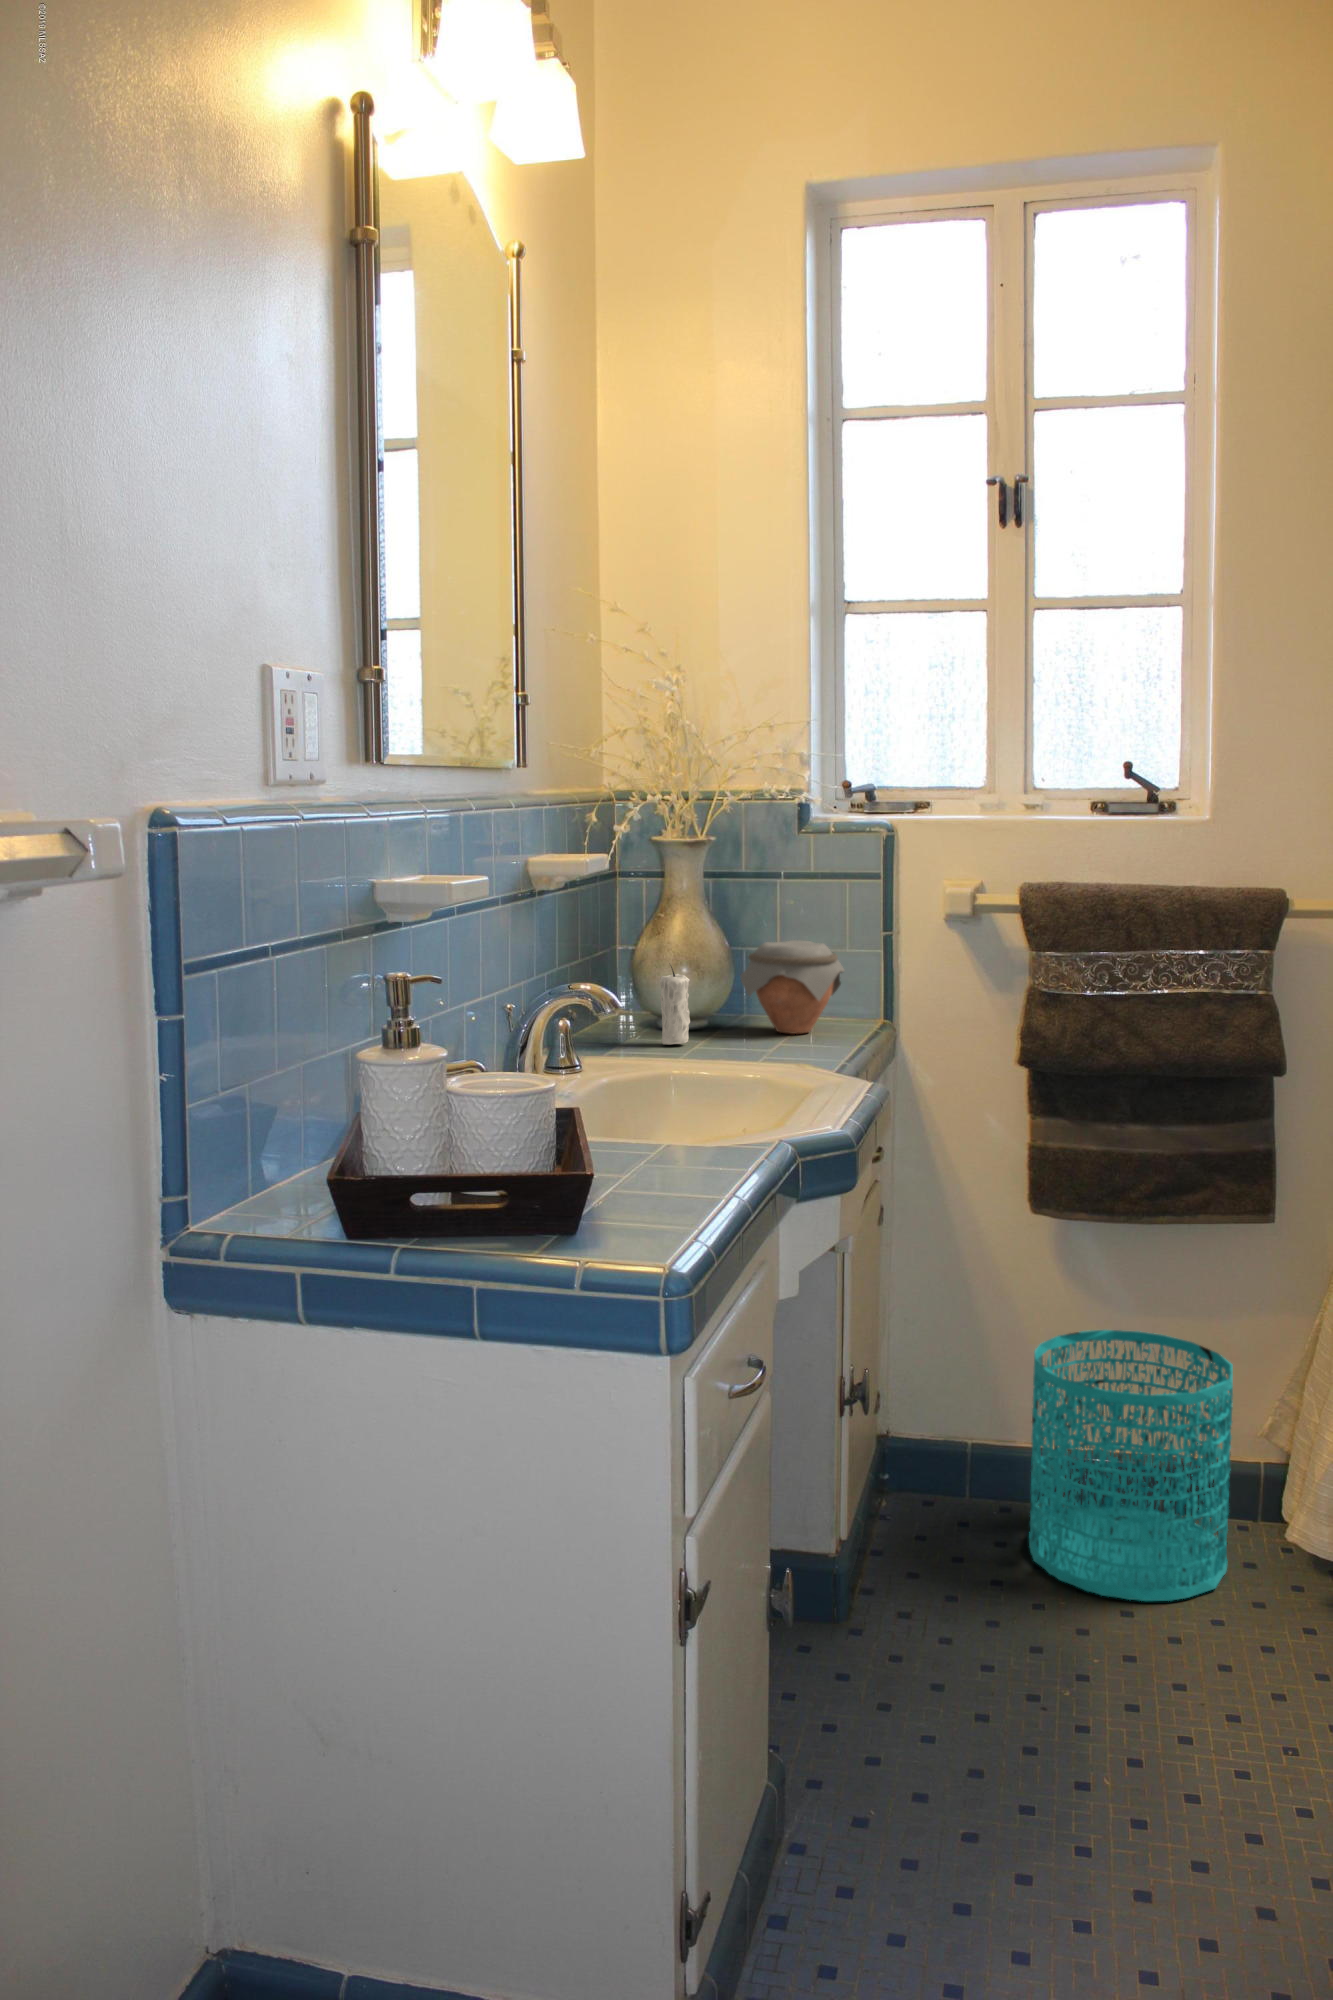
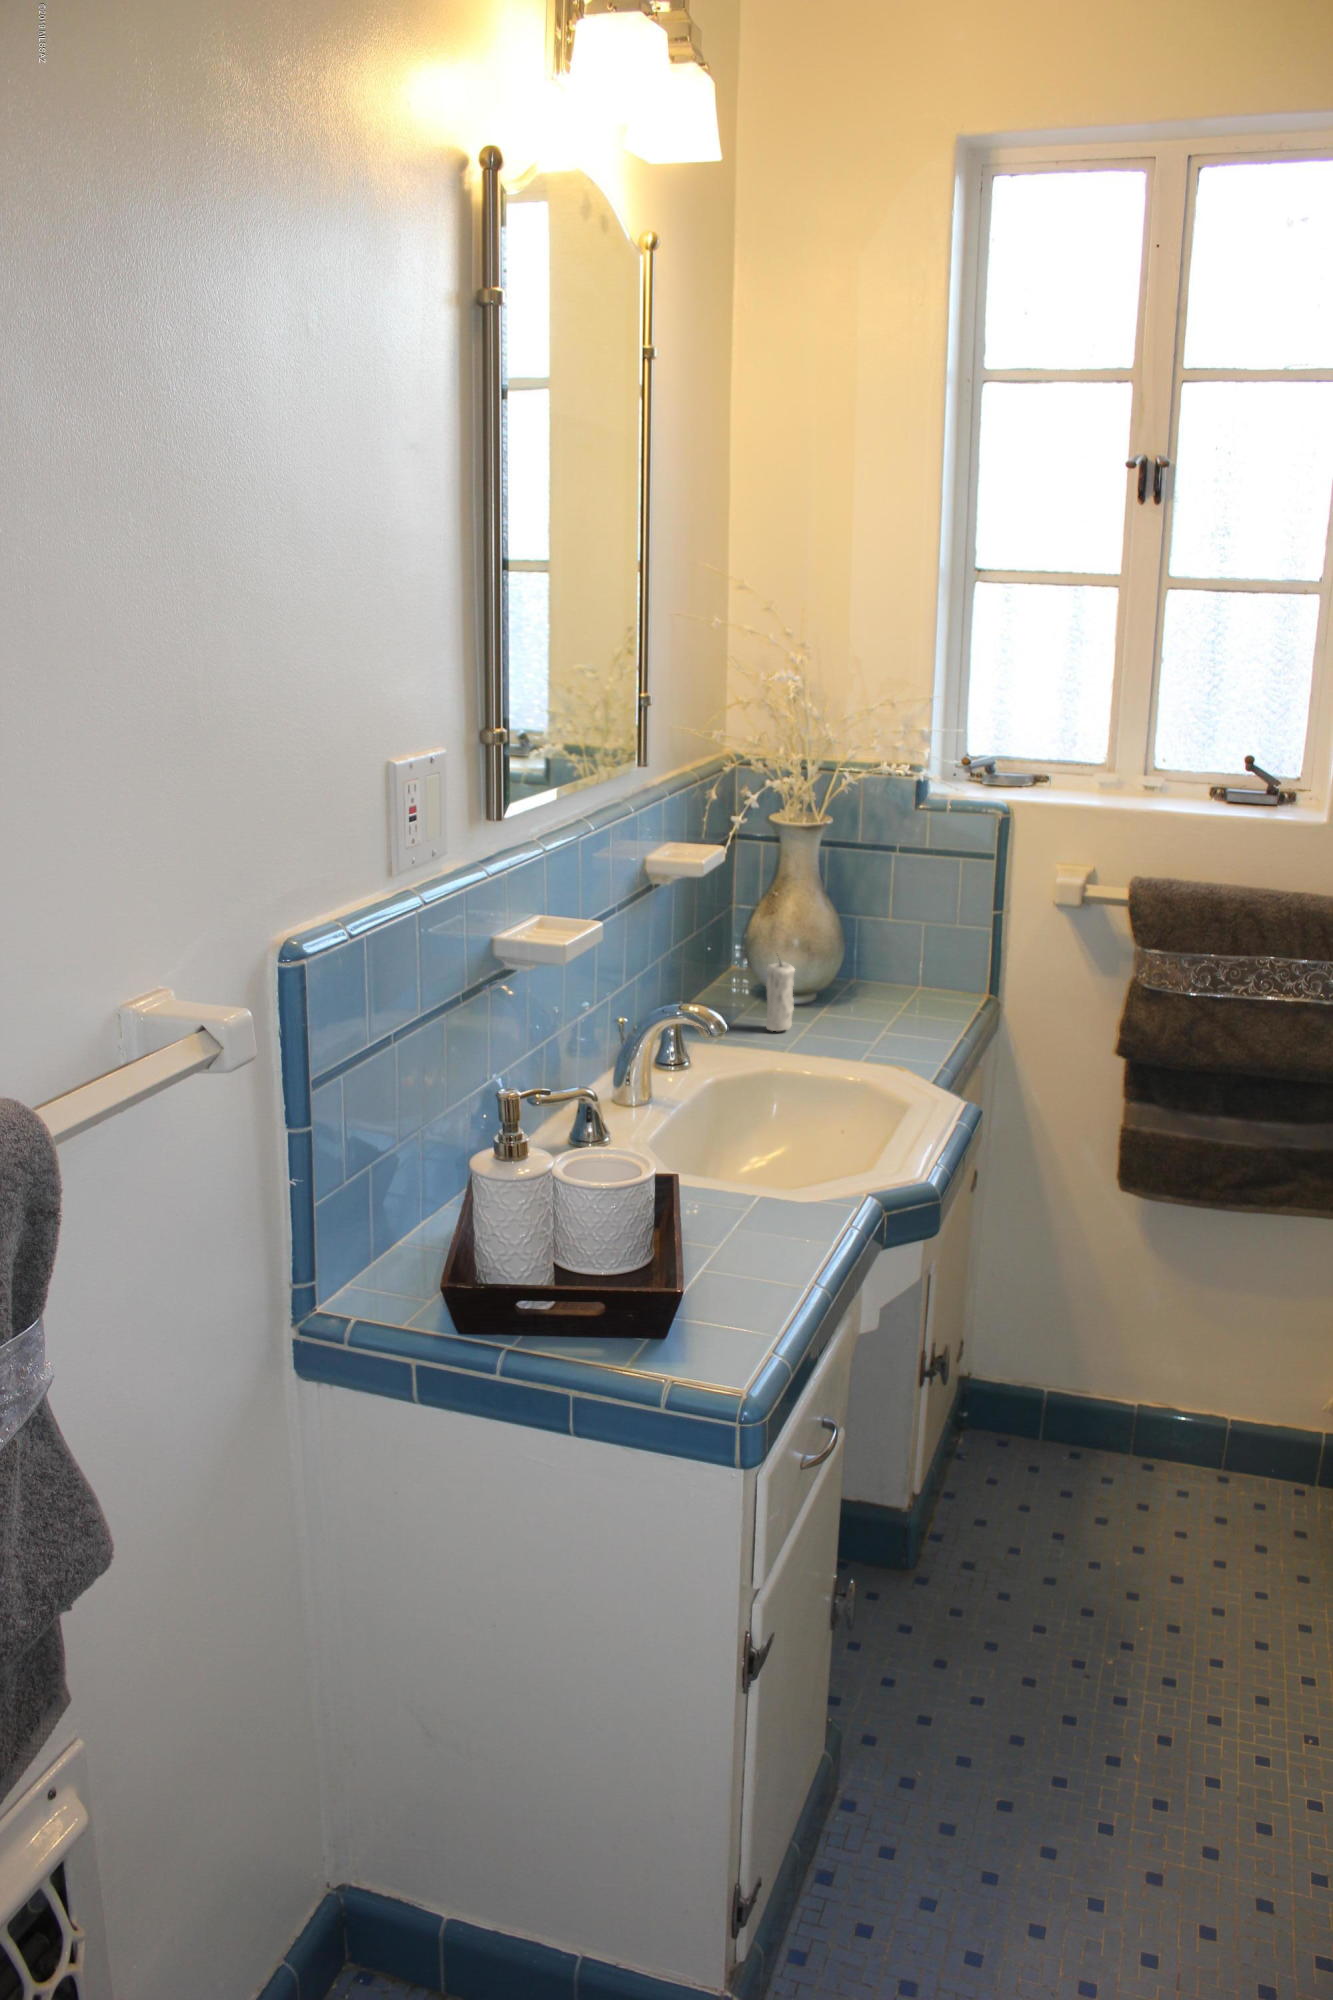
jar: present [741,940,844,1034] -> none [846,922,949,1017]
wastebasket: present [1029,1330,1233,1601] -> none [1091,1304,1301,1570]

